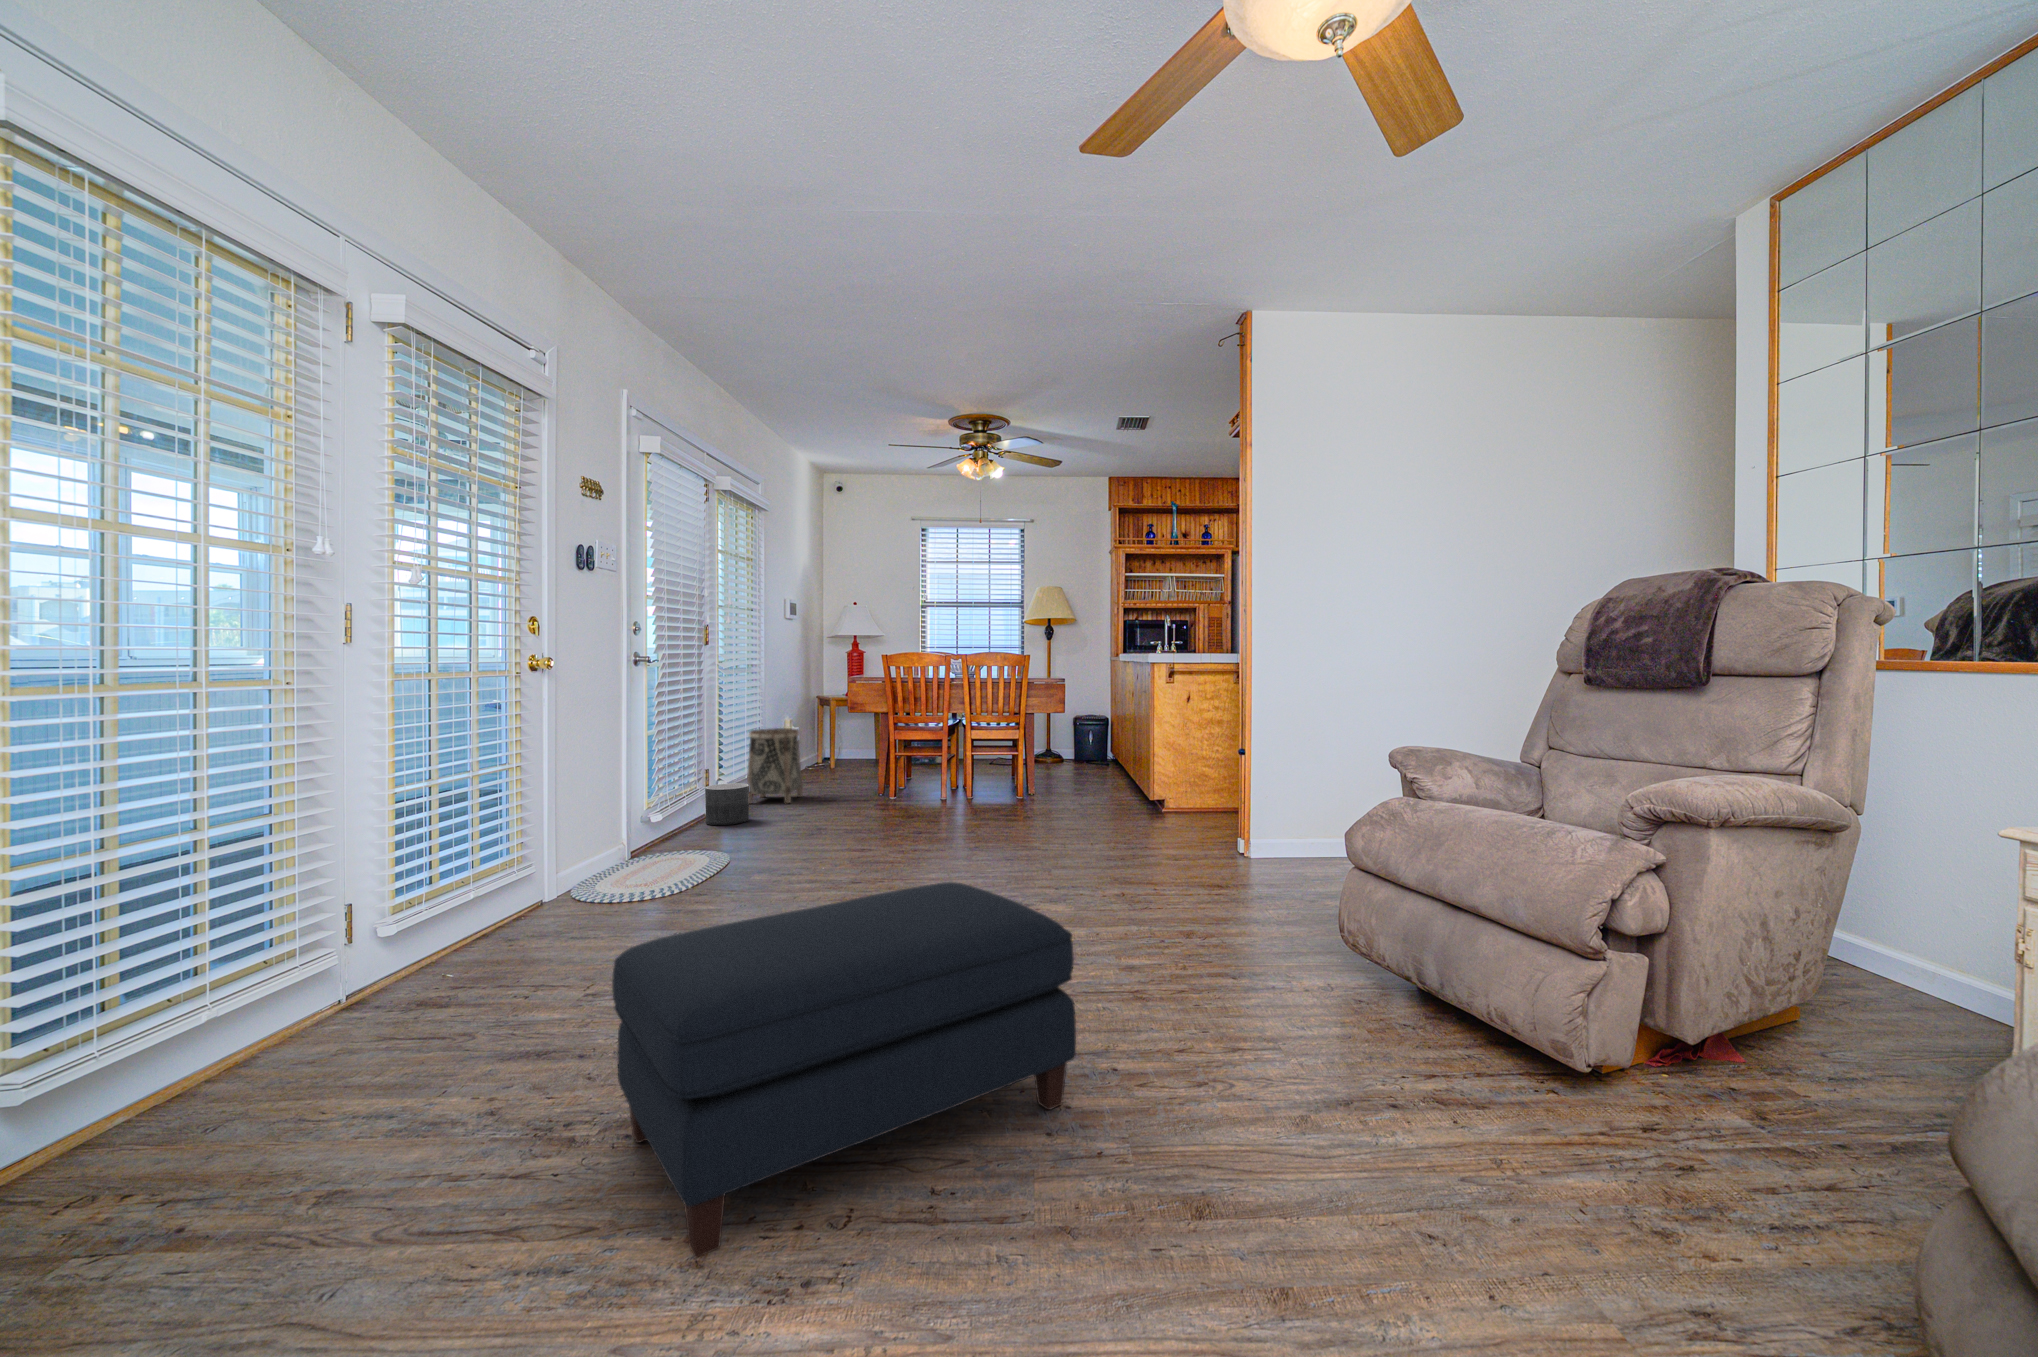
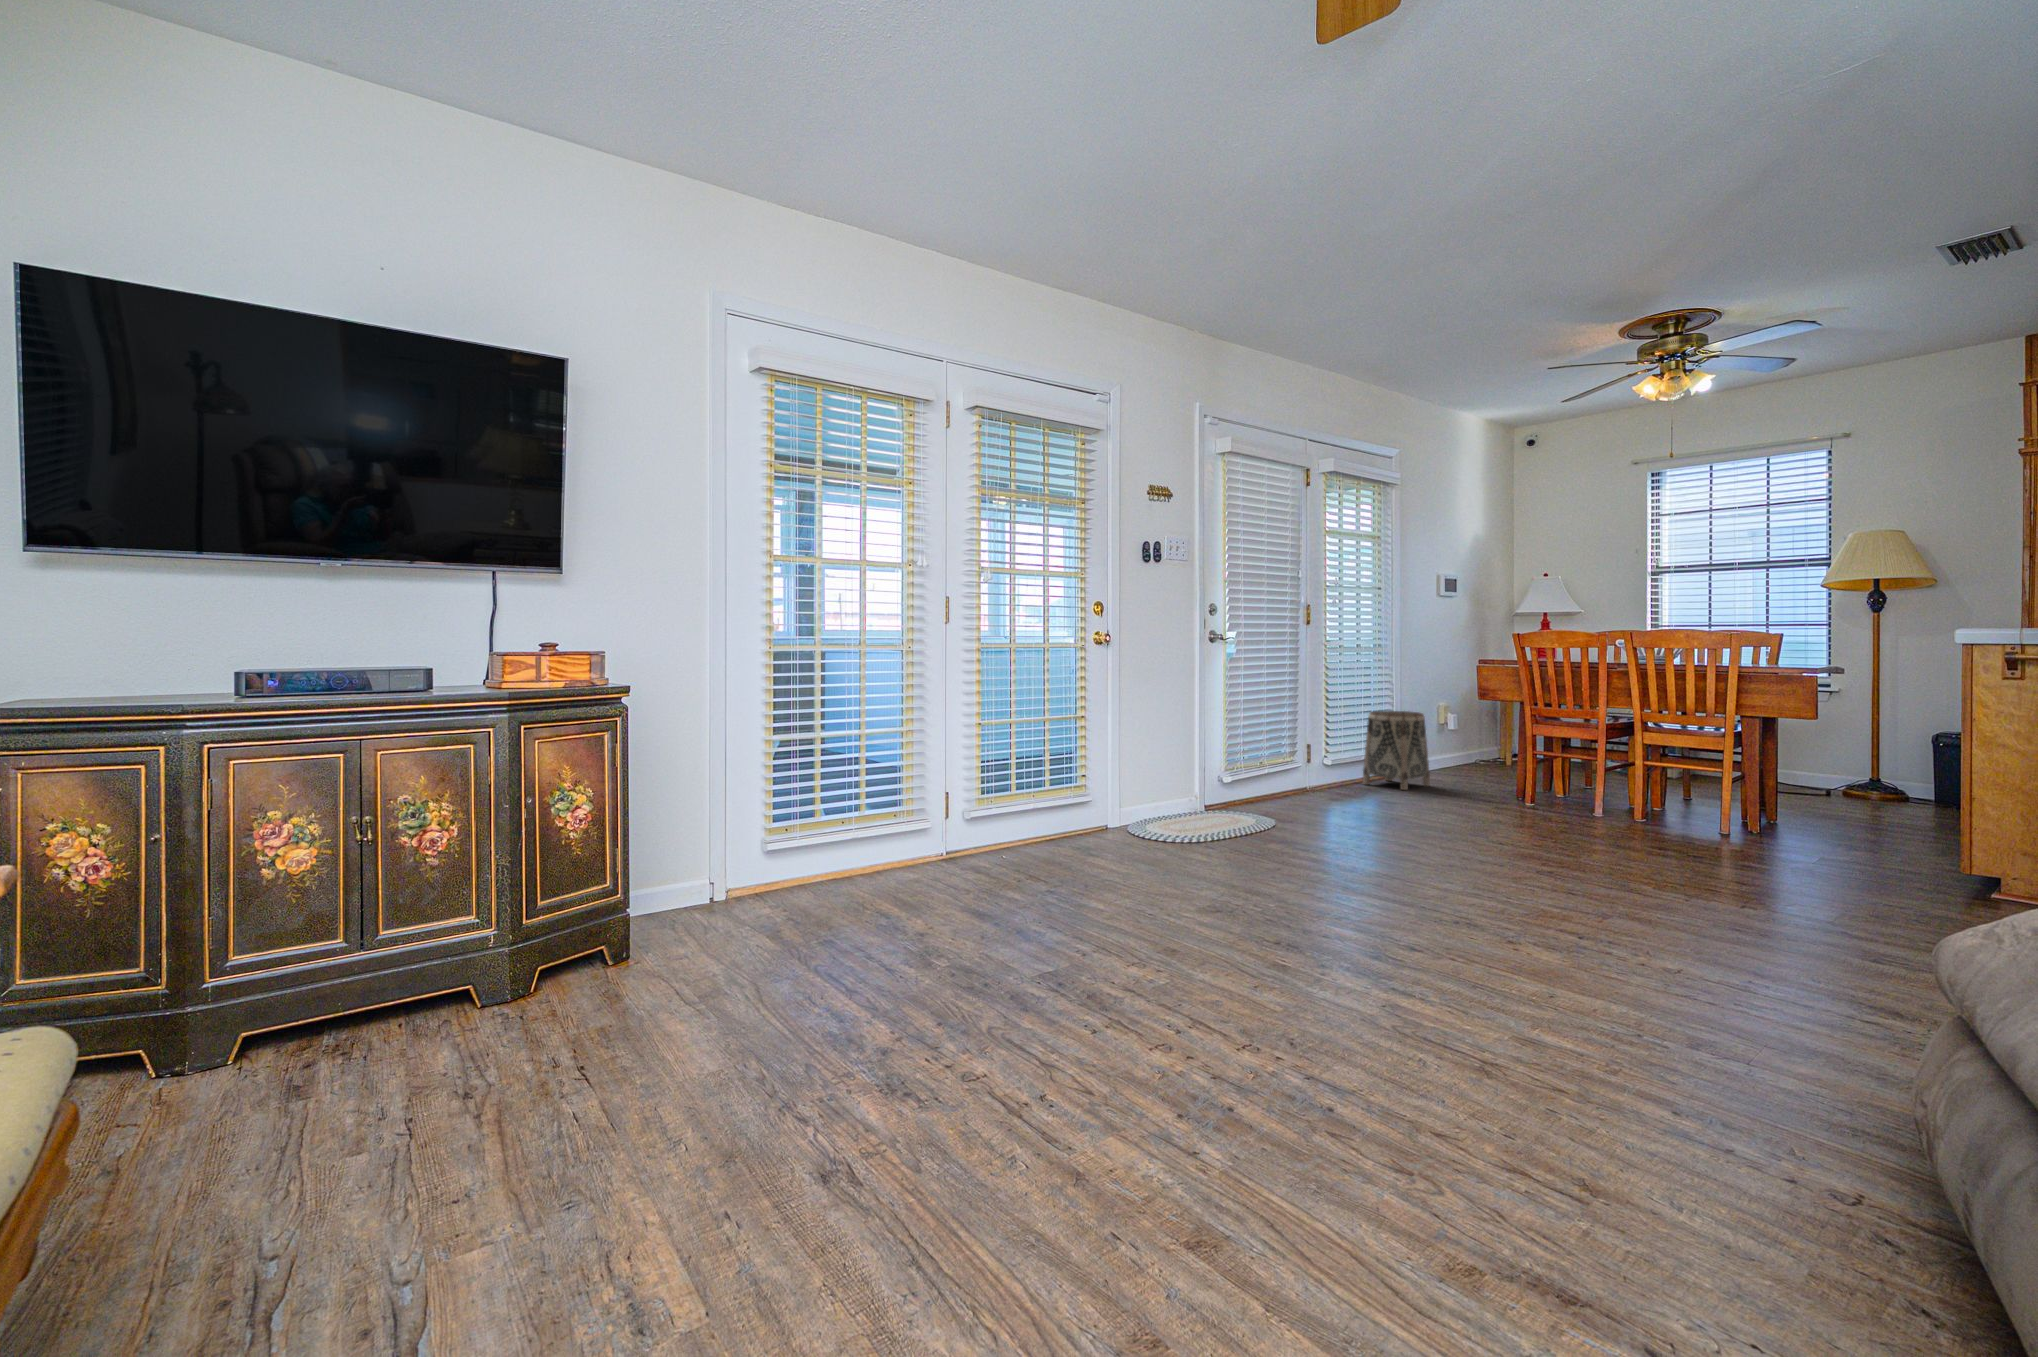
planter: present [705,783,749,825] -> none [1301,759,1344,800]
ottoman: present [612,882,1076,1258] -> none [873,839,1248,1104]

